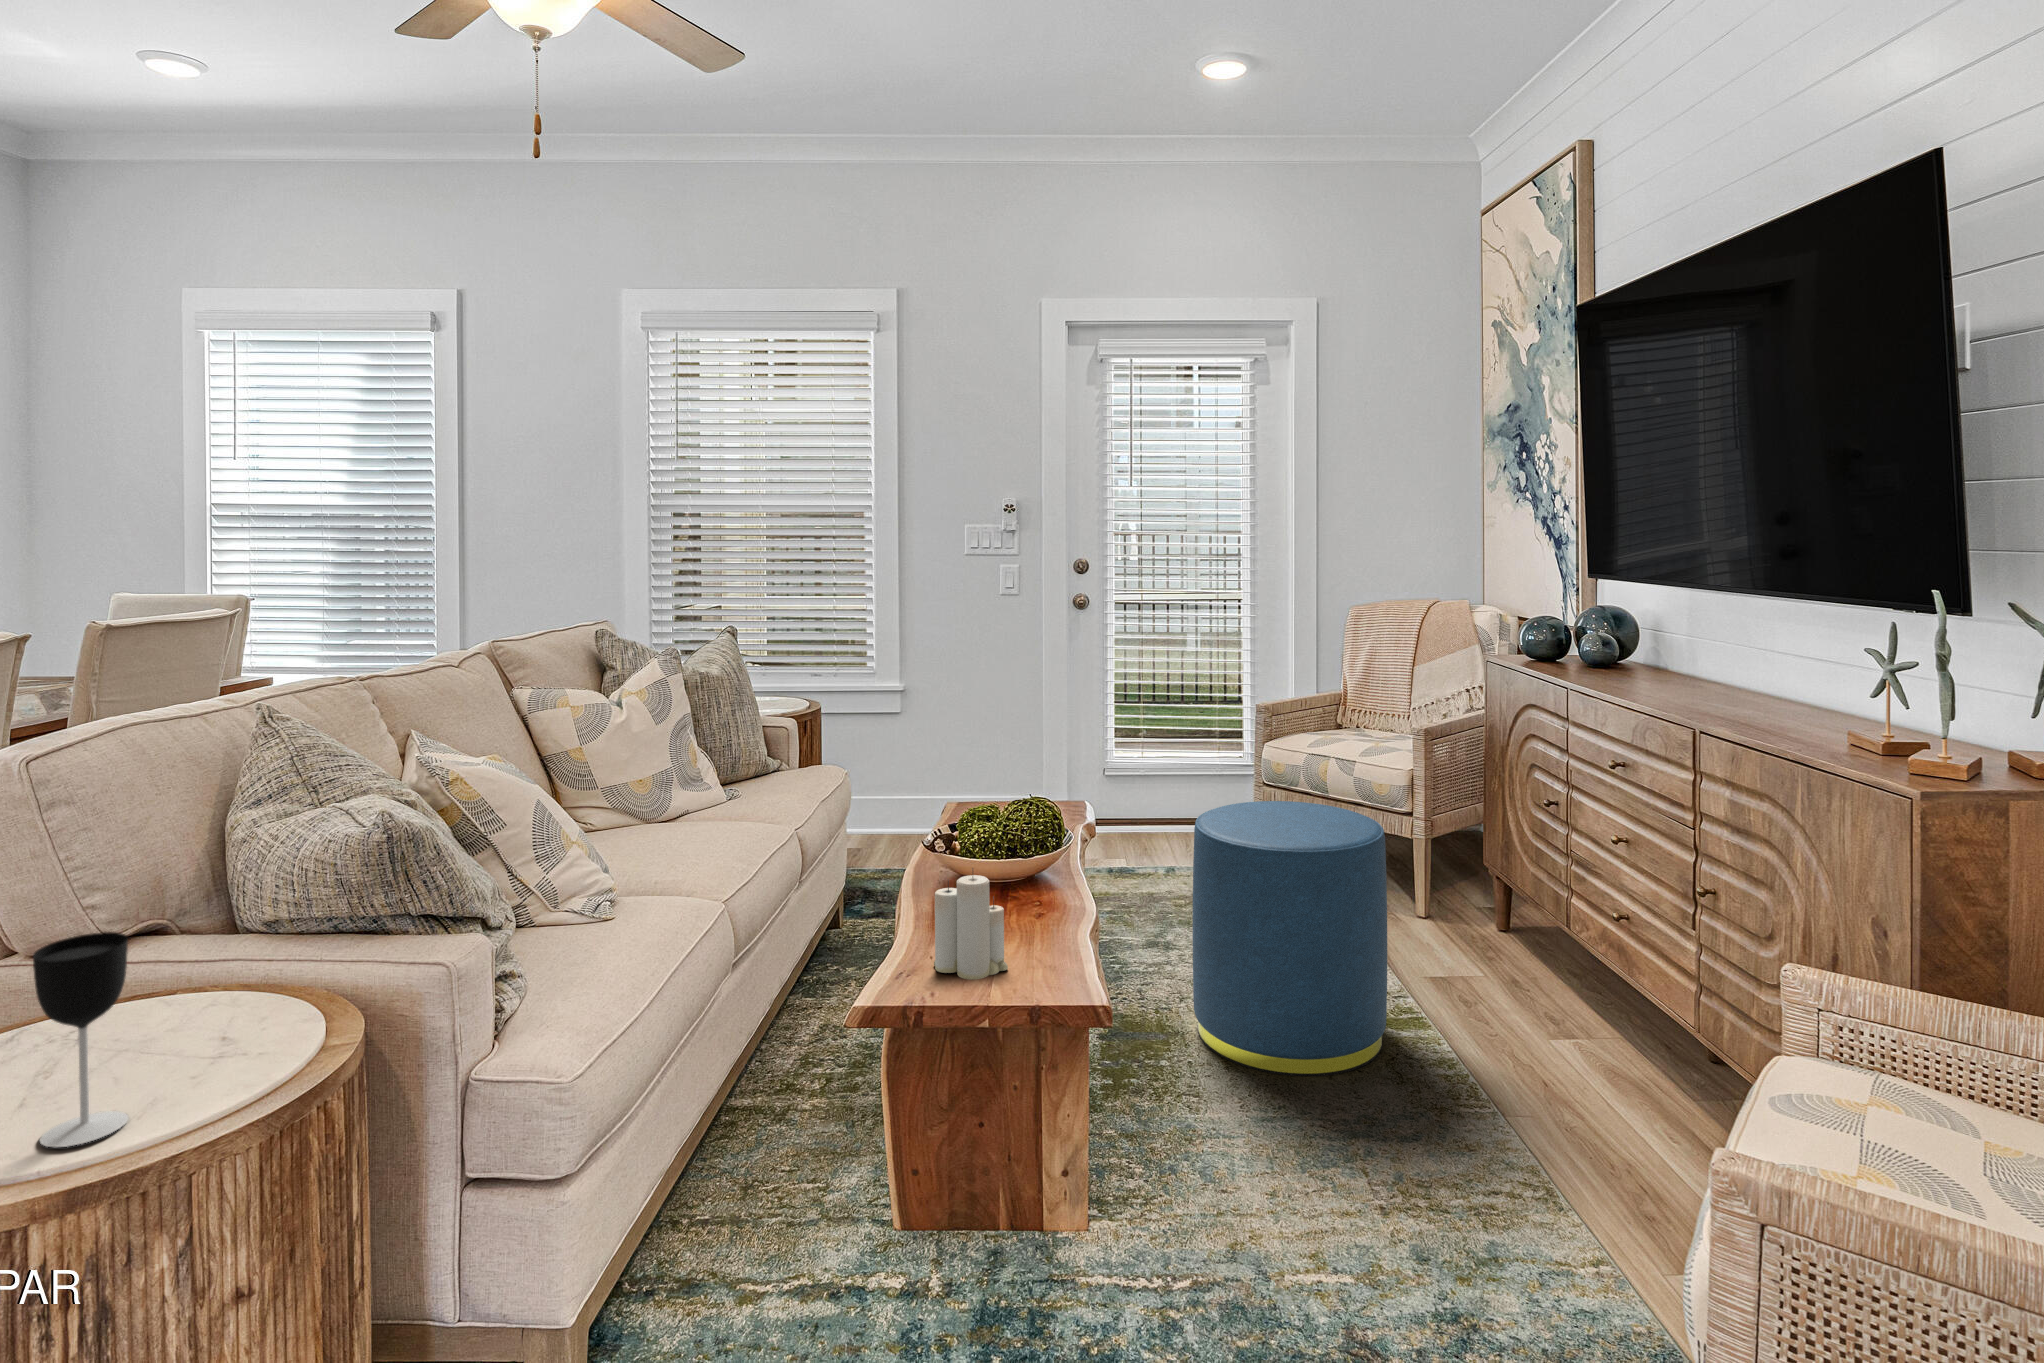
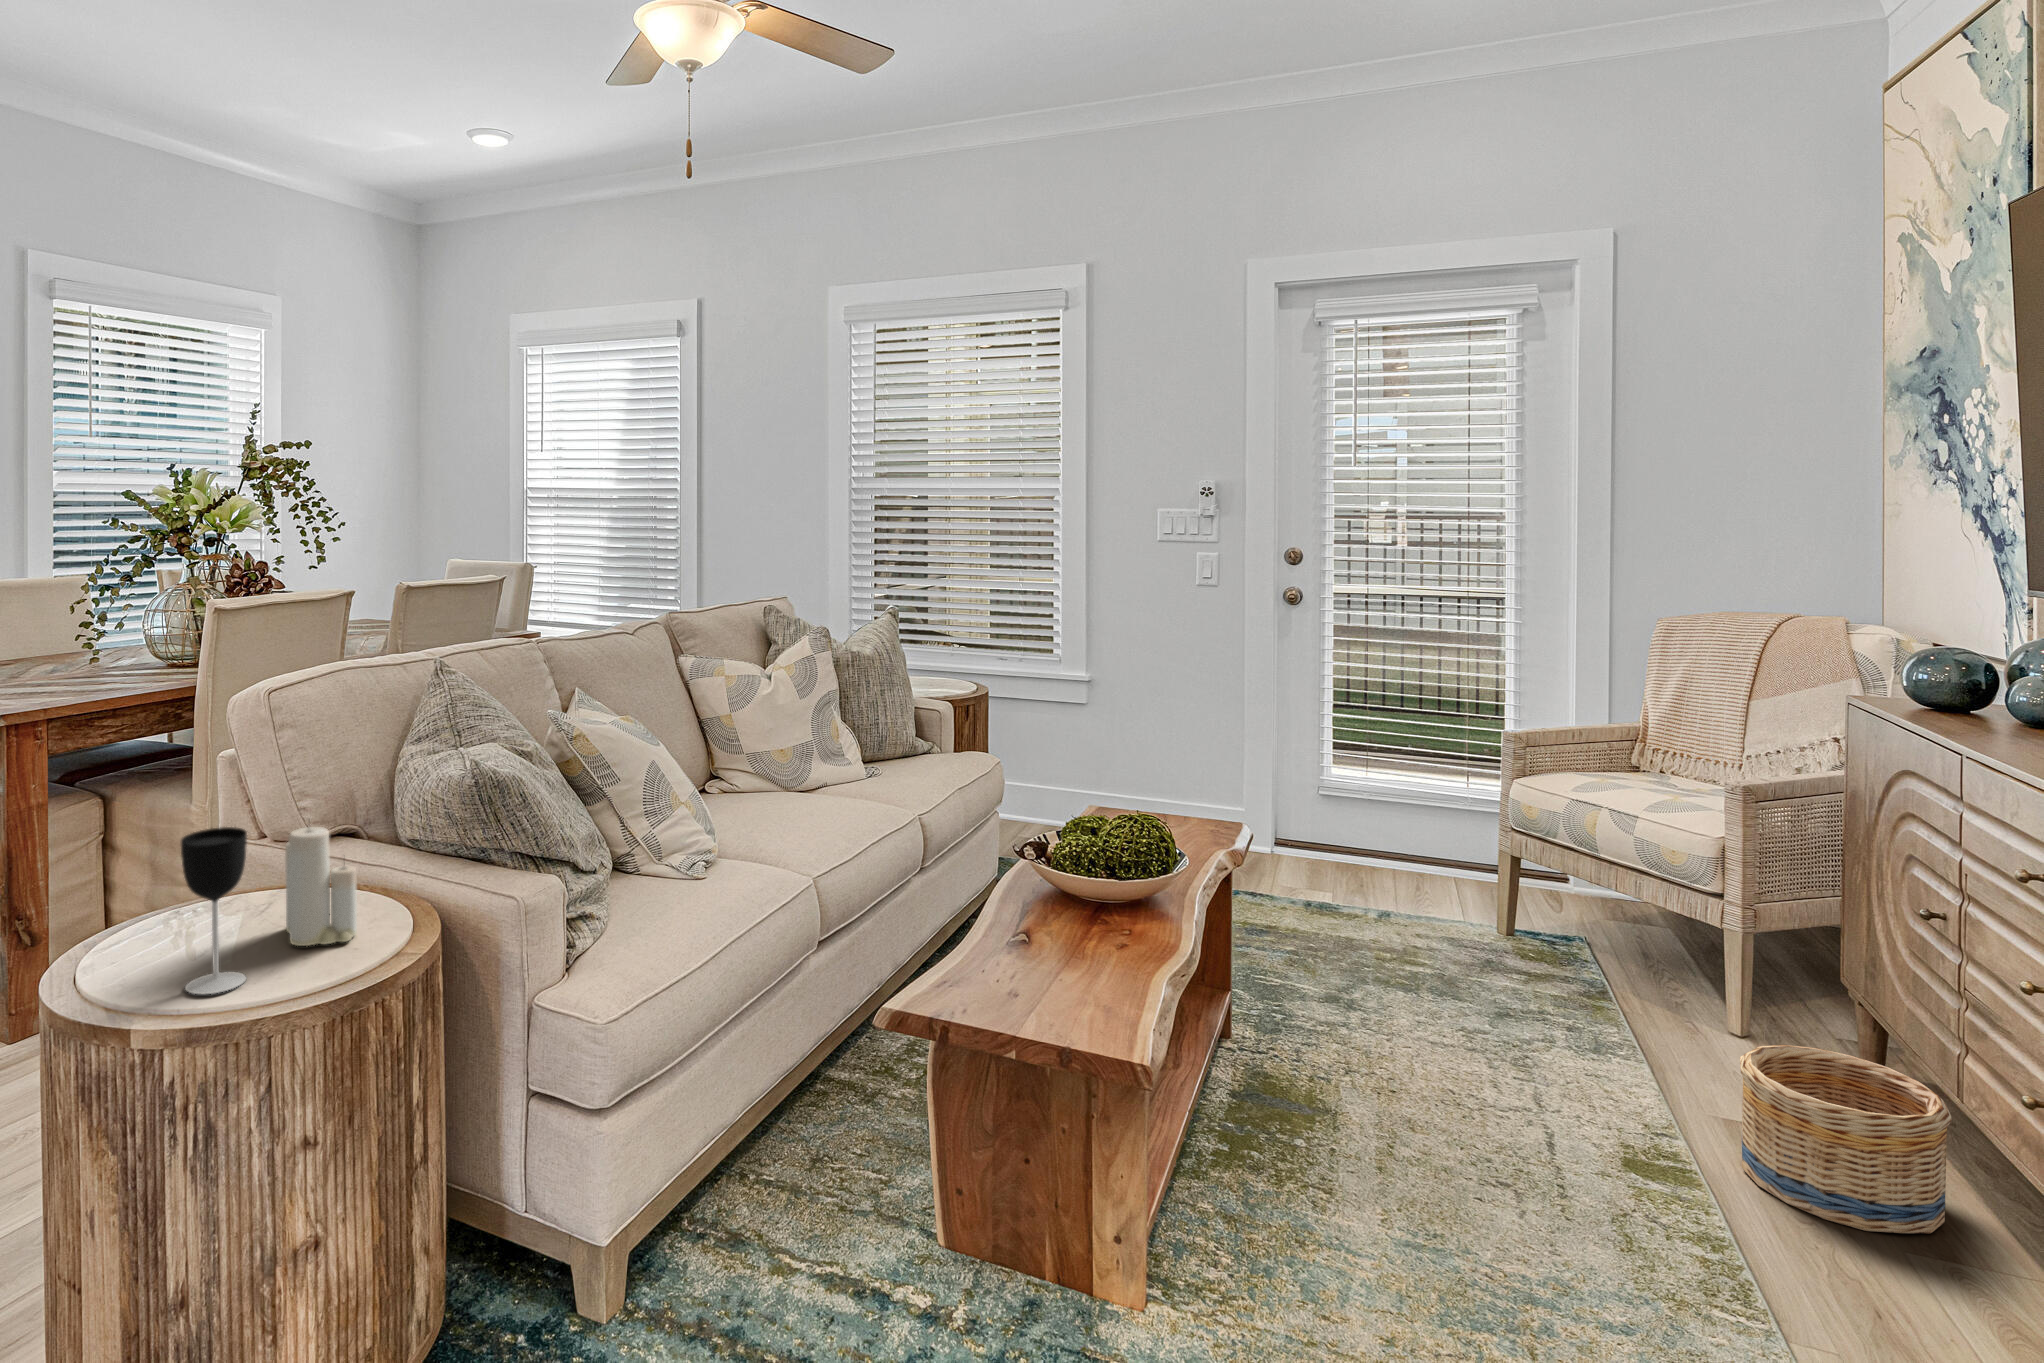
ottoman: present [1193,801,1387,1076] -> none [1352,851,1625,1209]
candle: present [934,868,1008,980] -> present [285,827,357,946]
basket: none [1447,915,1571,1038] -> present [1740,1045,1951,1234]

